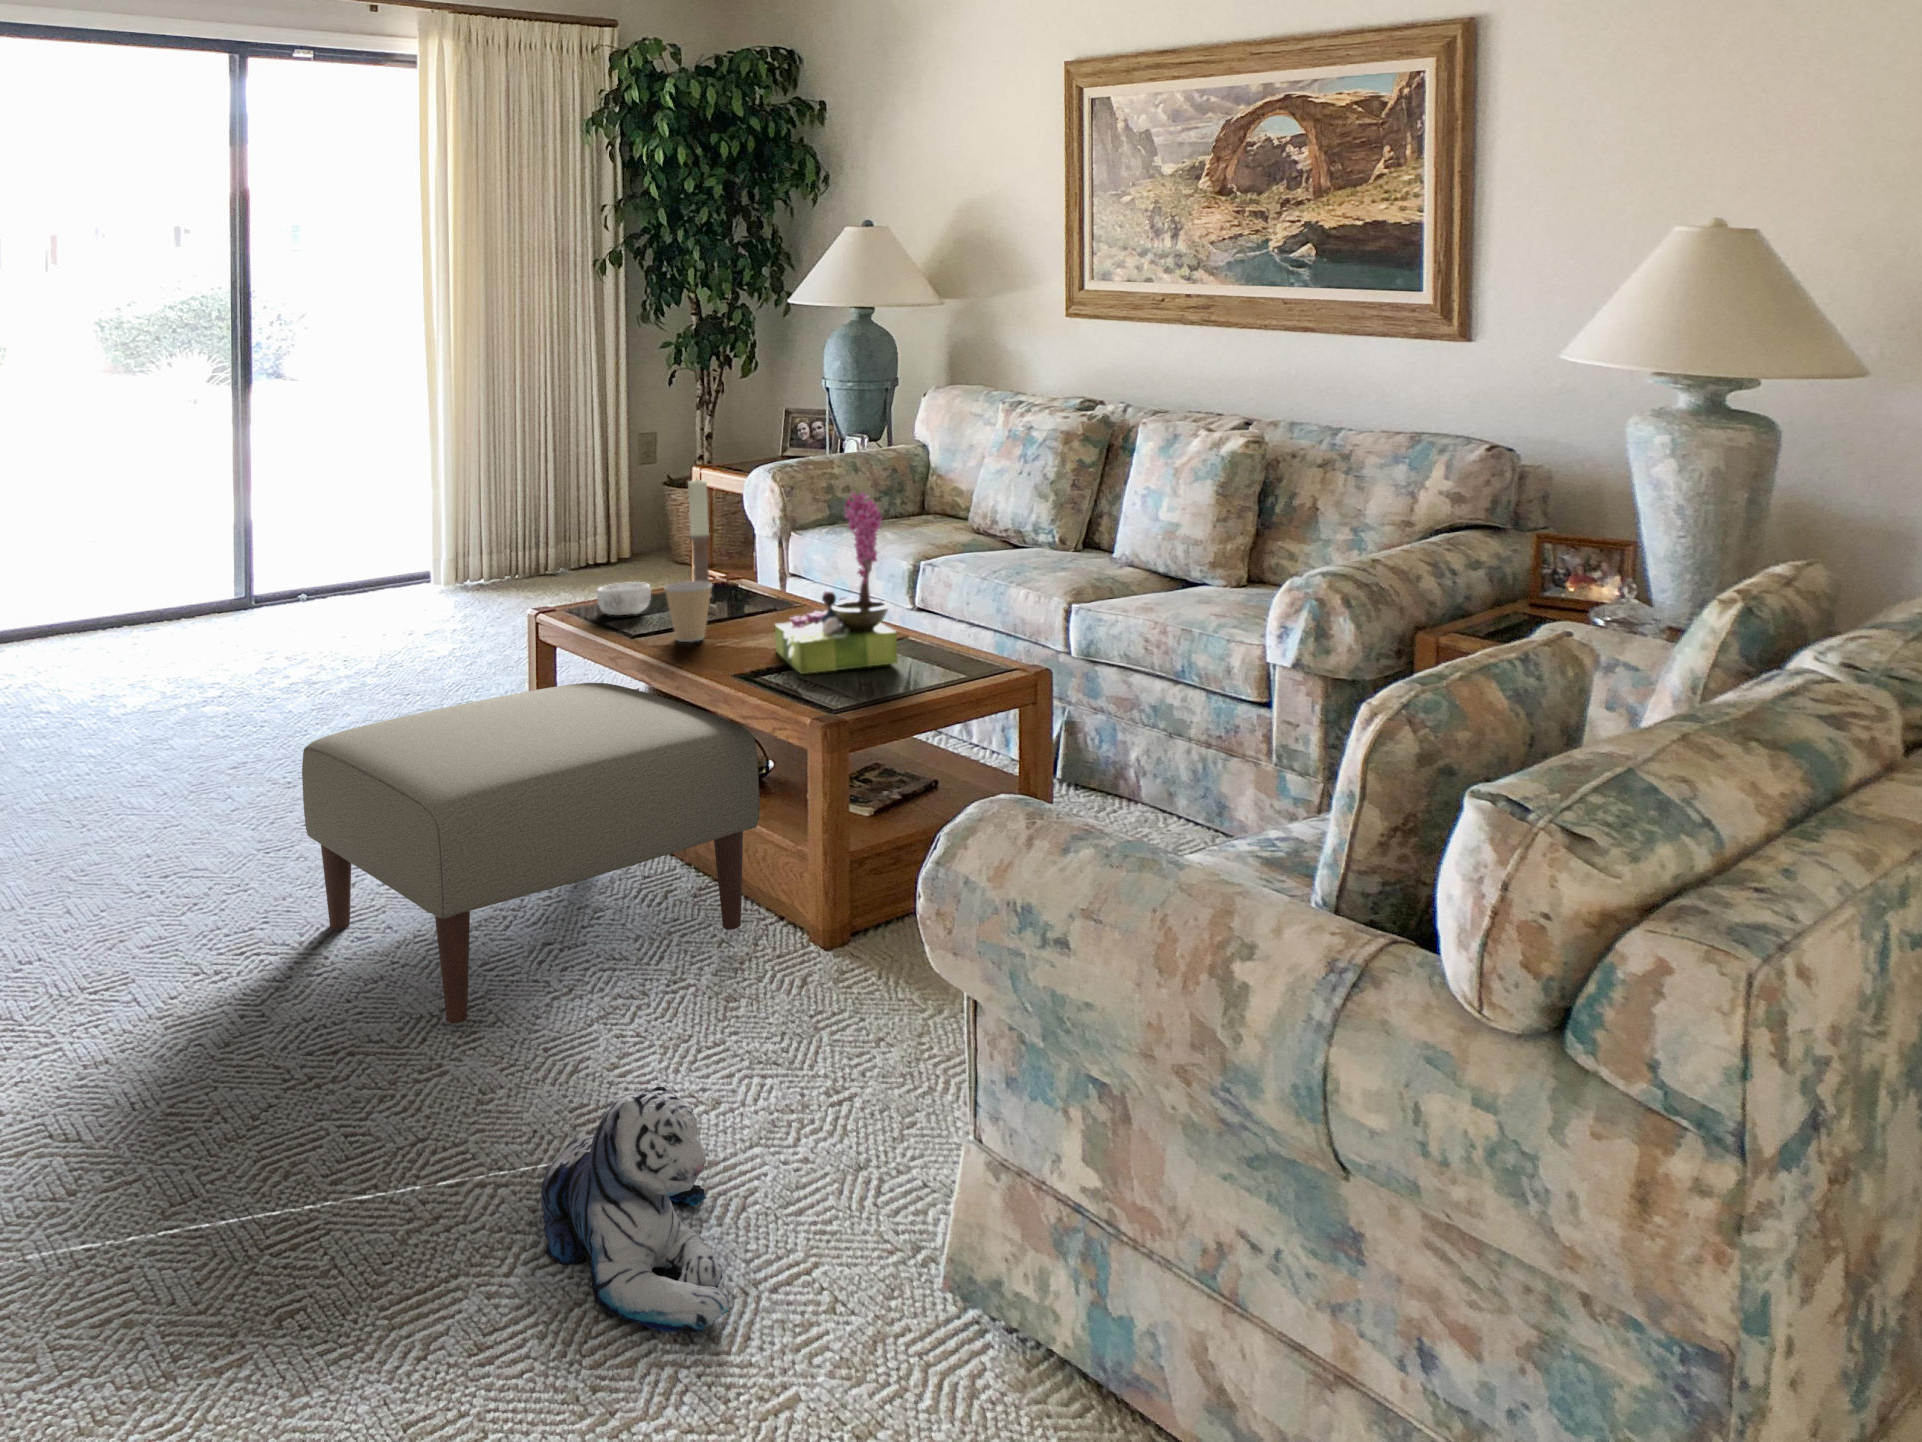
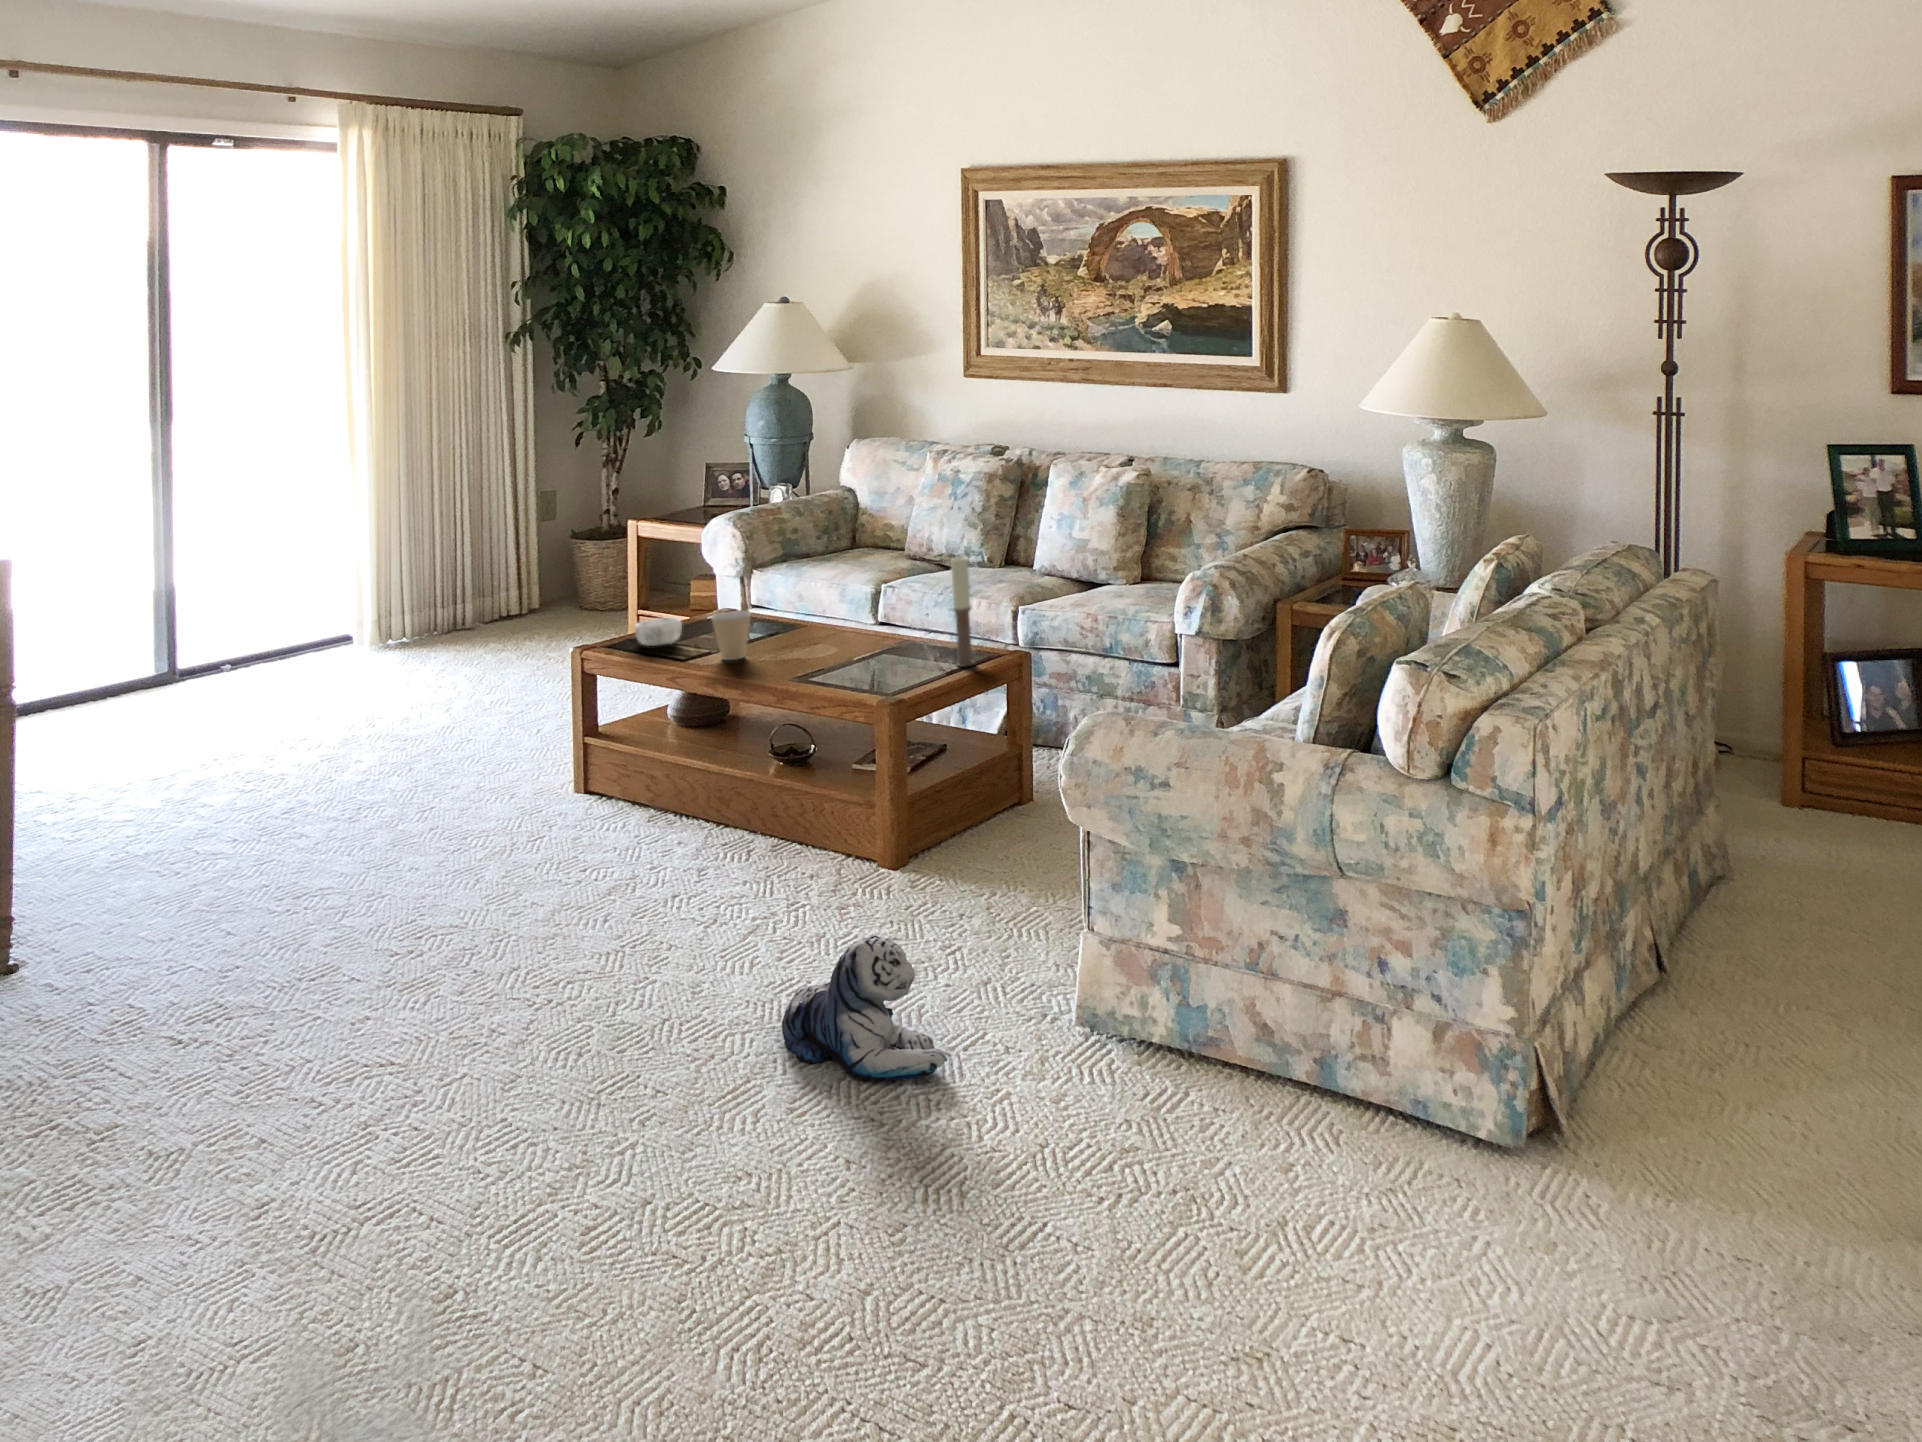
candle: present [688,480,712,596] -> present [951,557,974,666]
flower arrangement: present [775,492,898,674] -> none [809,529,915,674]
ottoman: present [302,683,760,1023] -> none [451,698,837,952]

